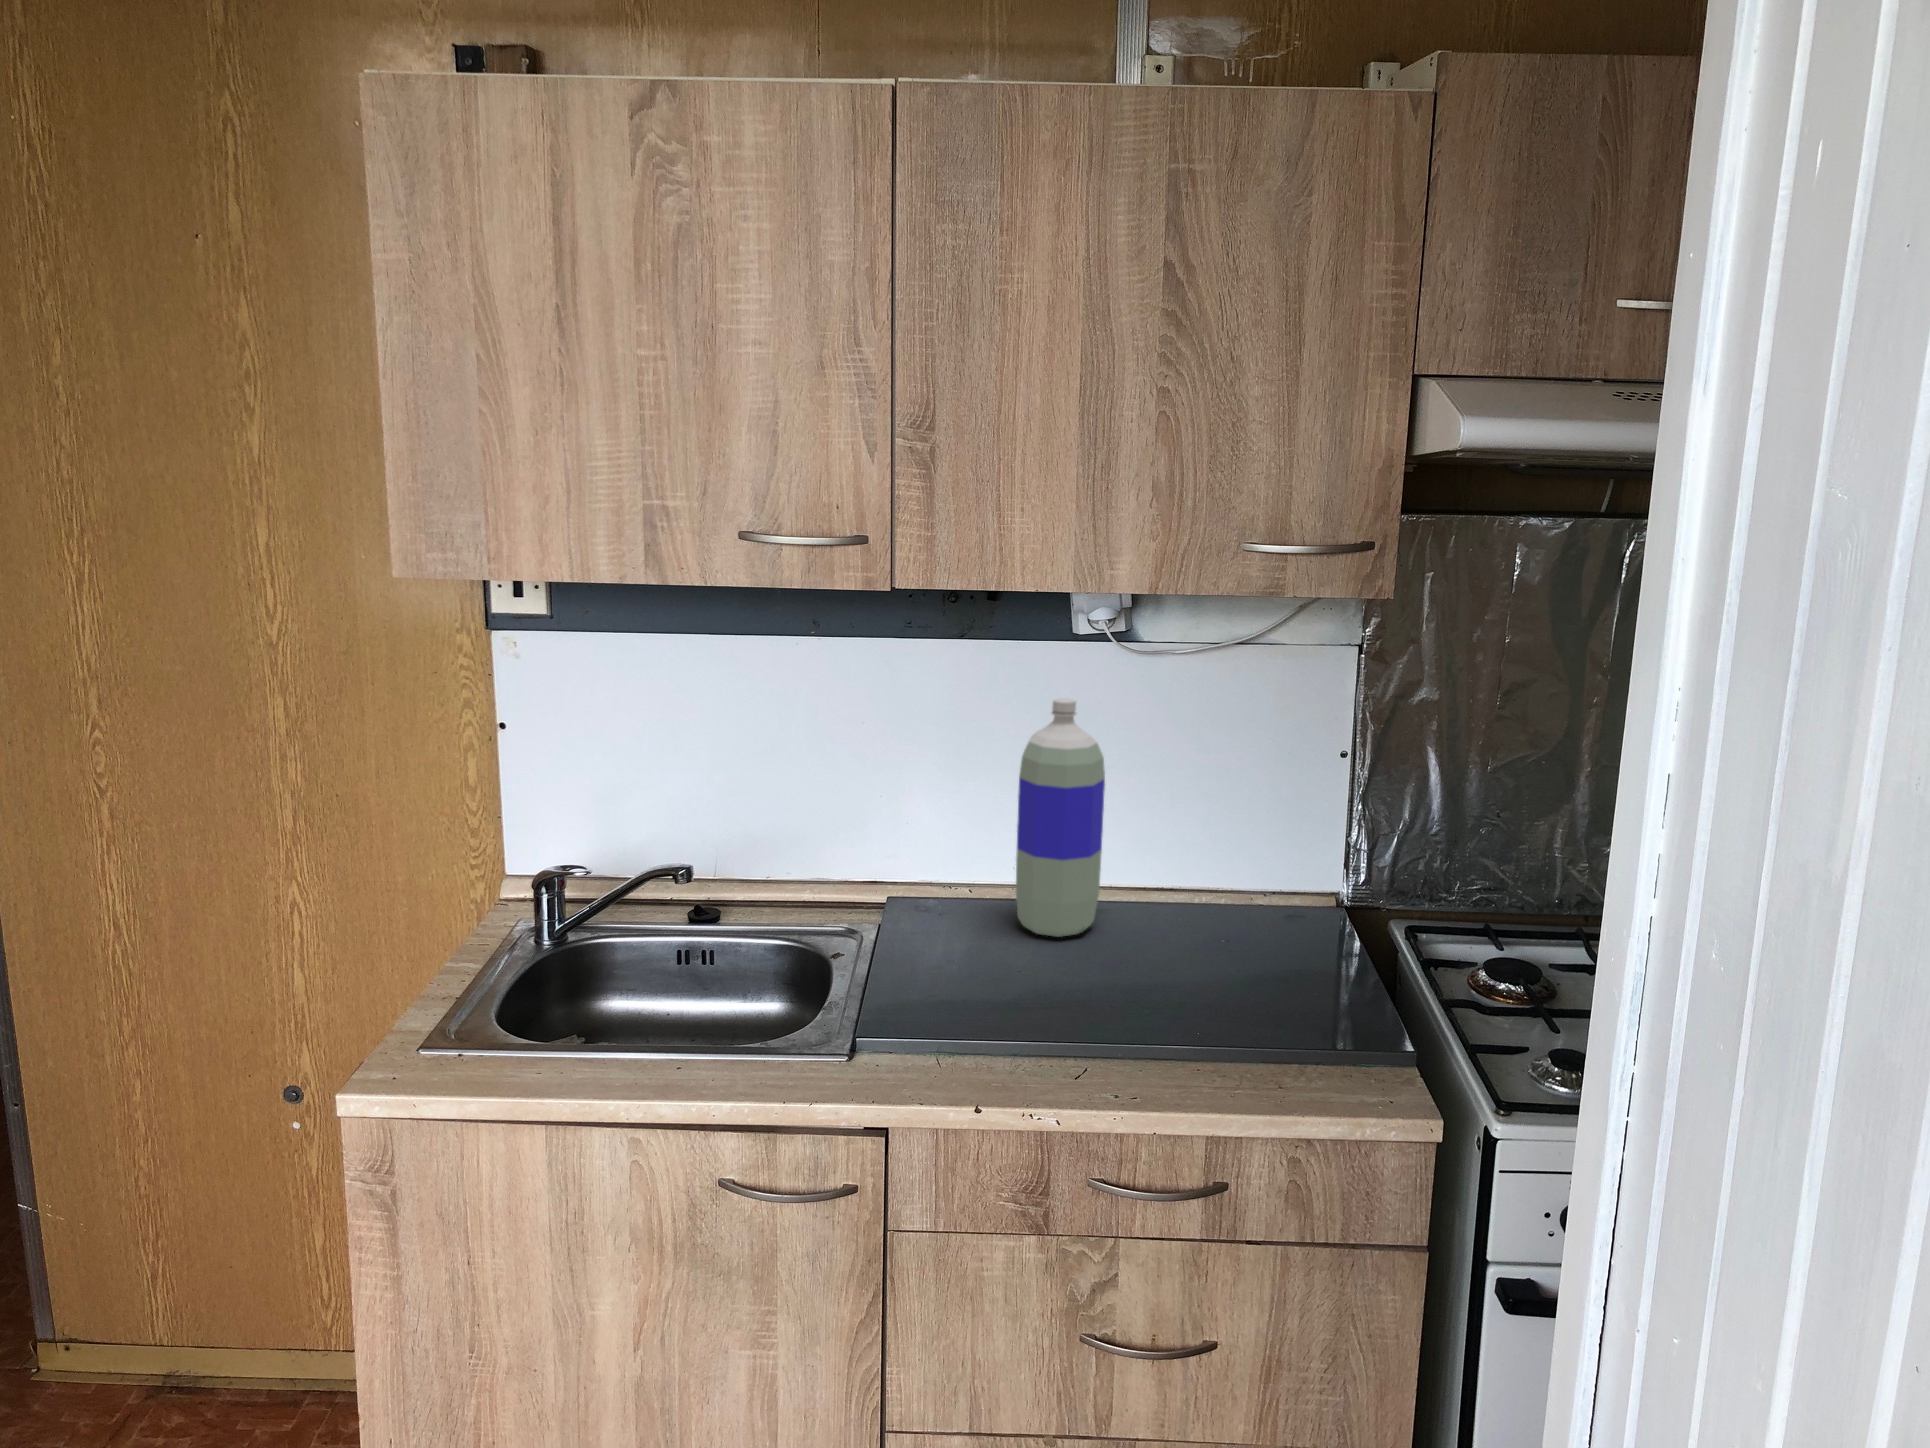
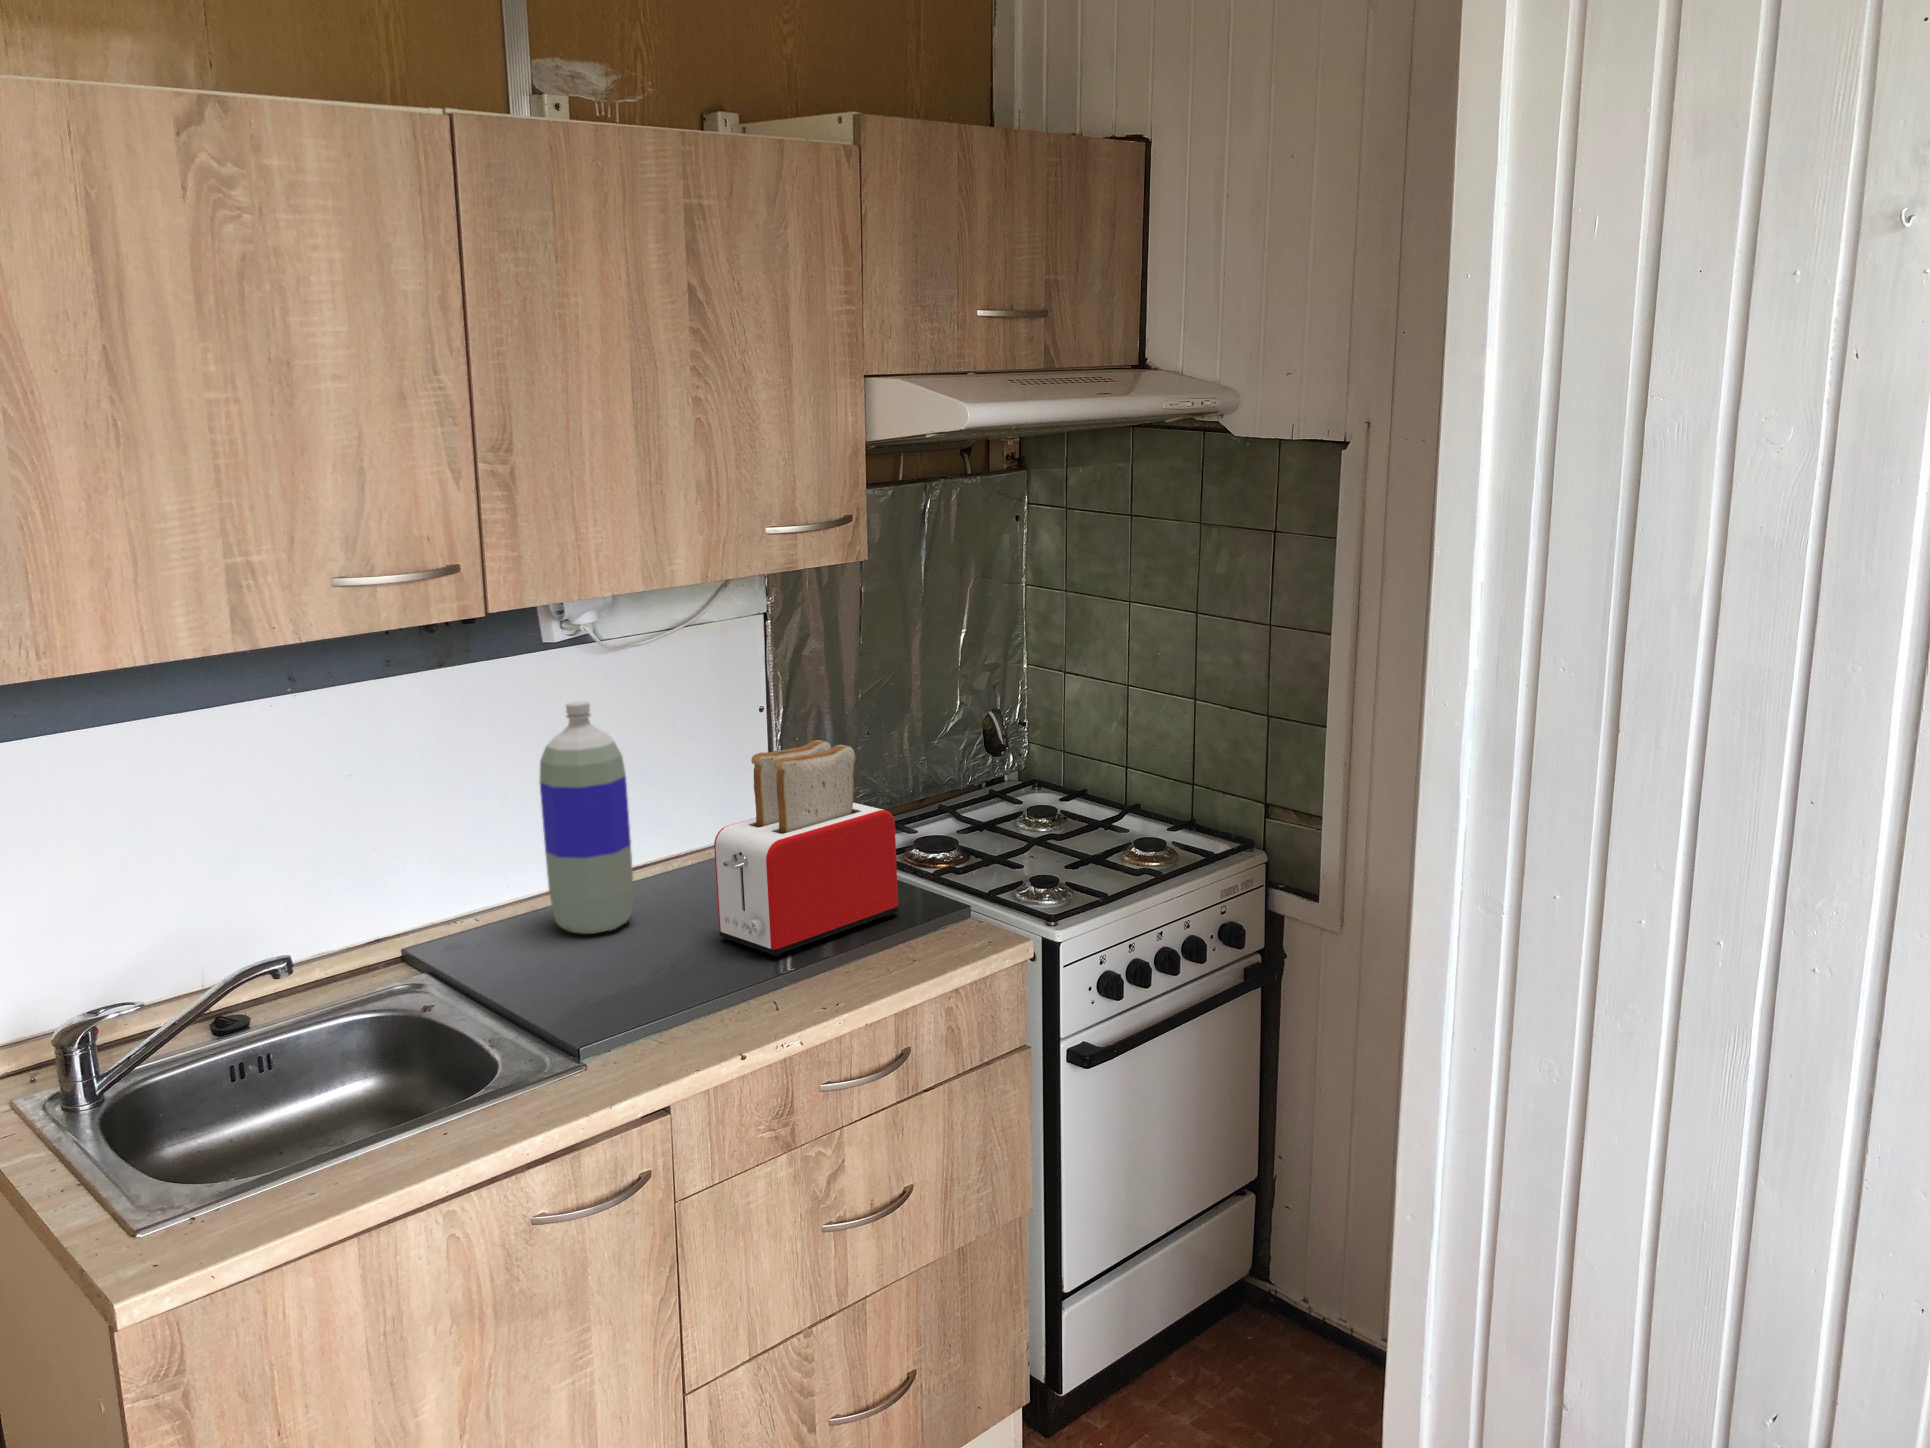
toaster: none [1117,795,1337,1026] -> present [714,740,898,956]

